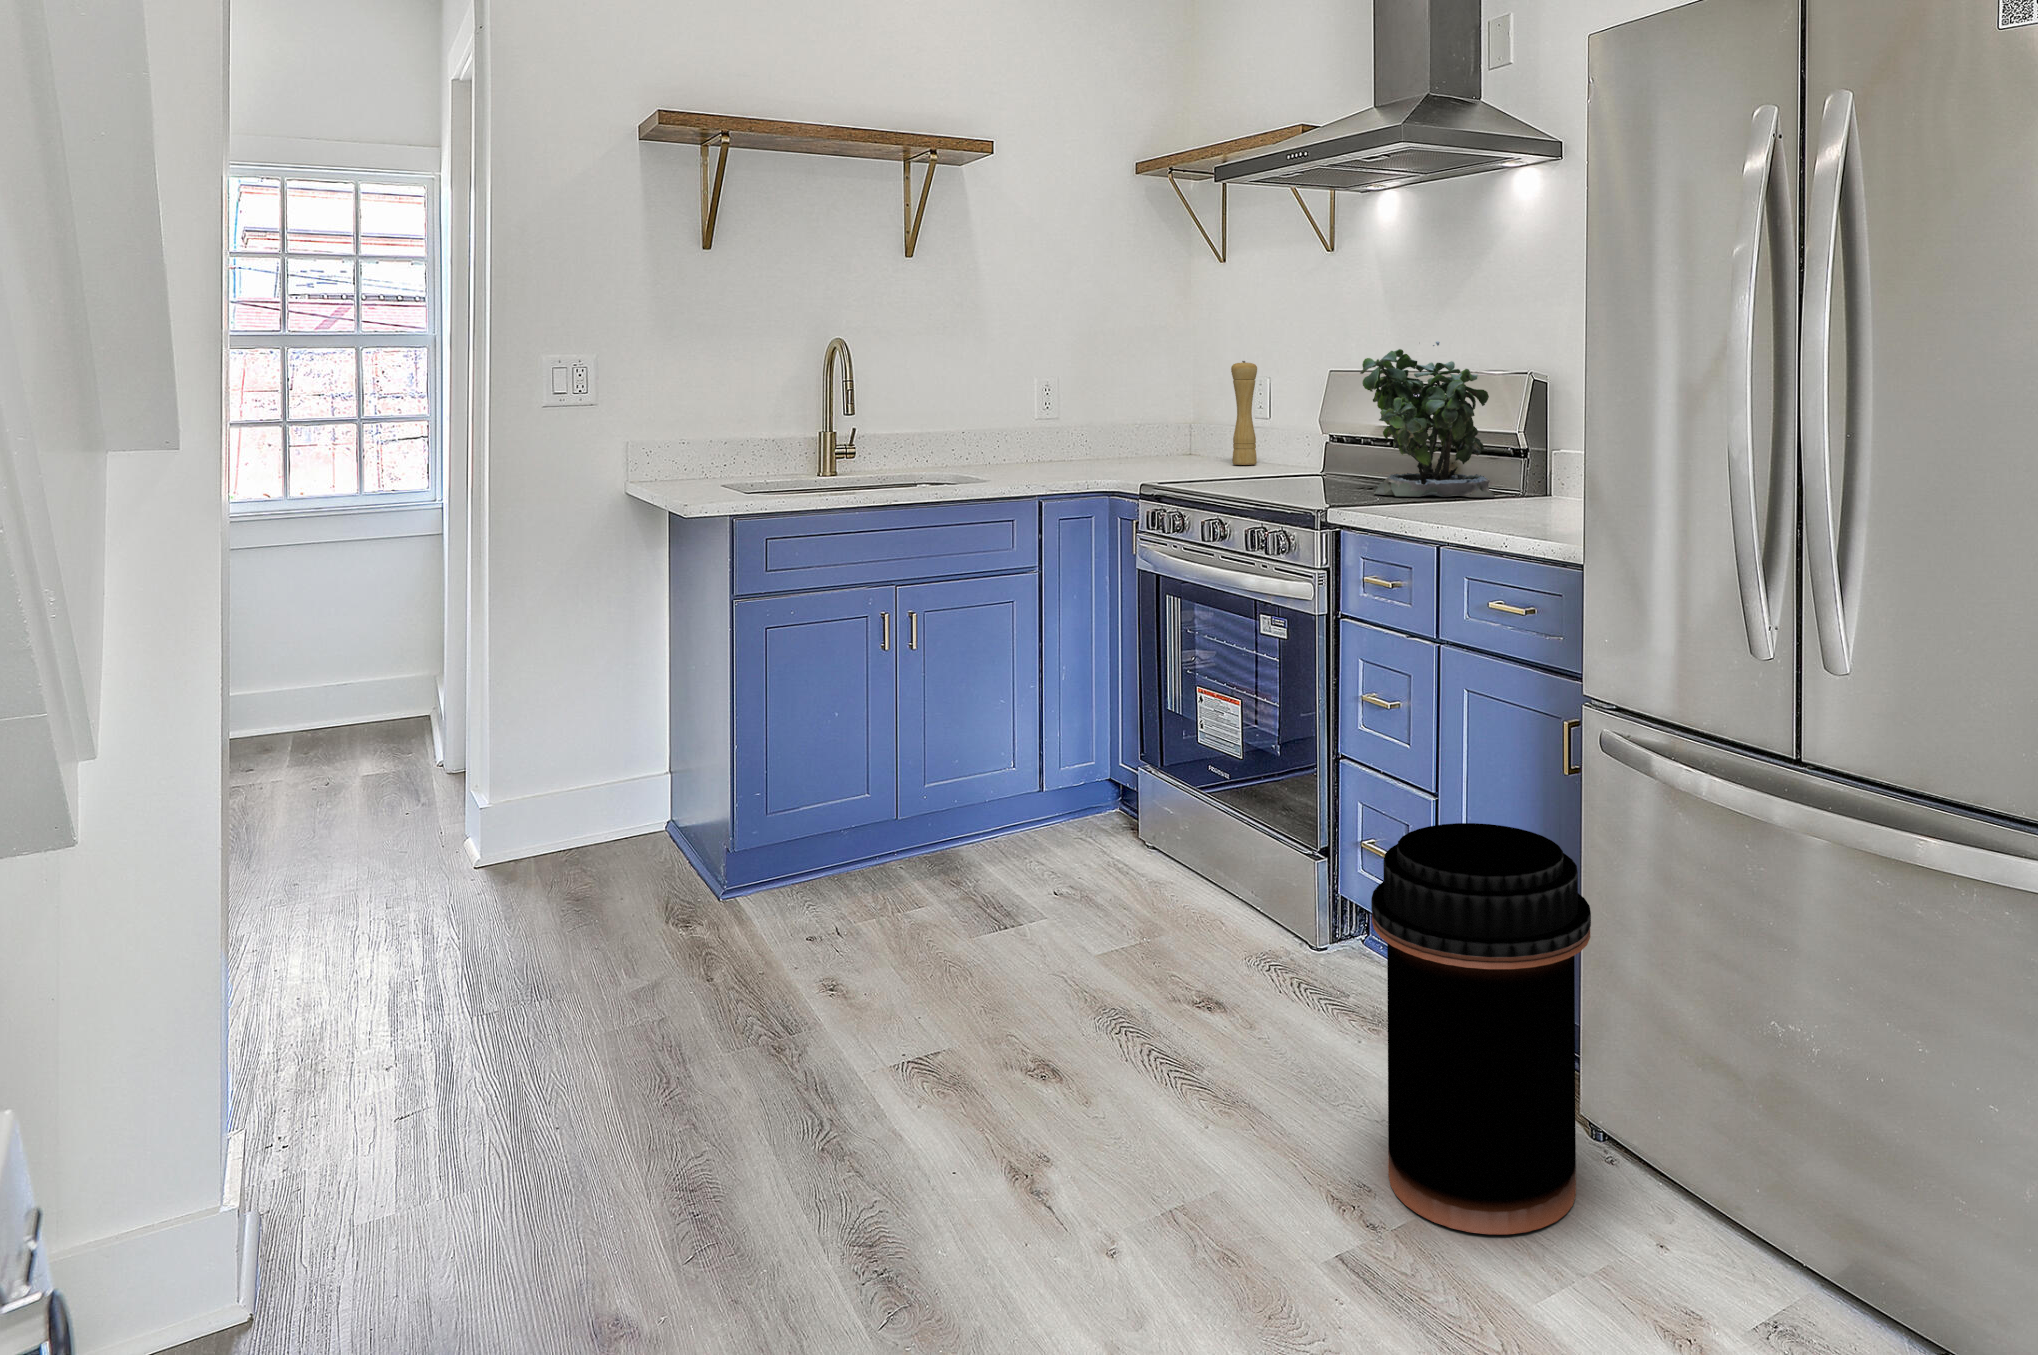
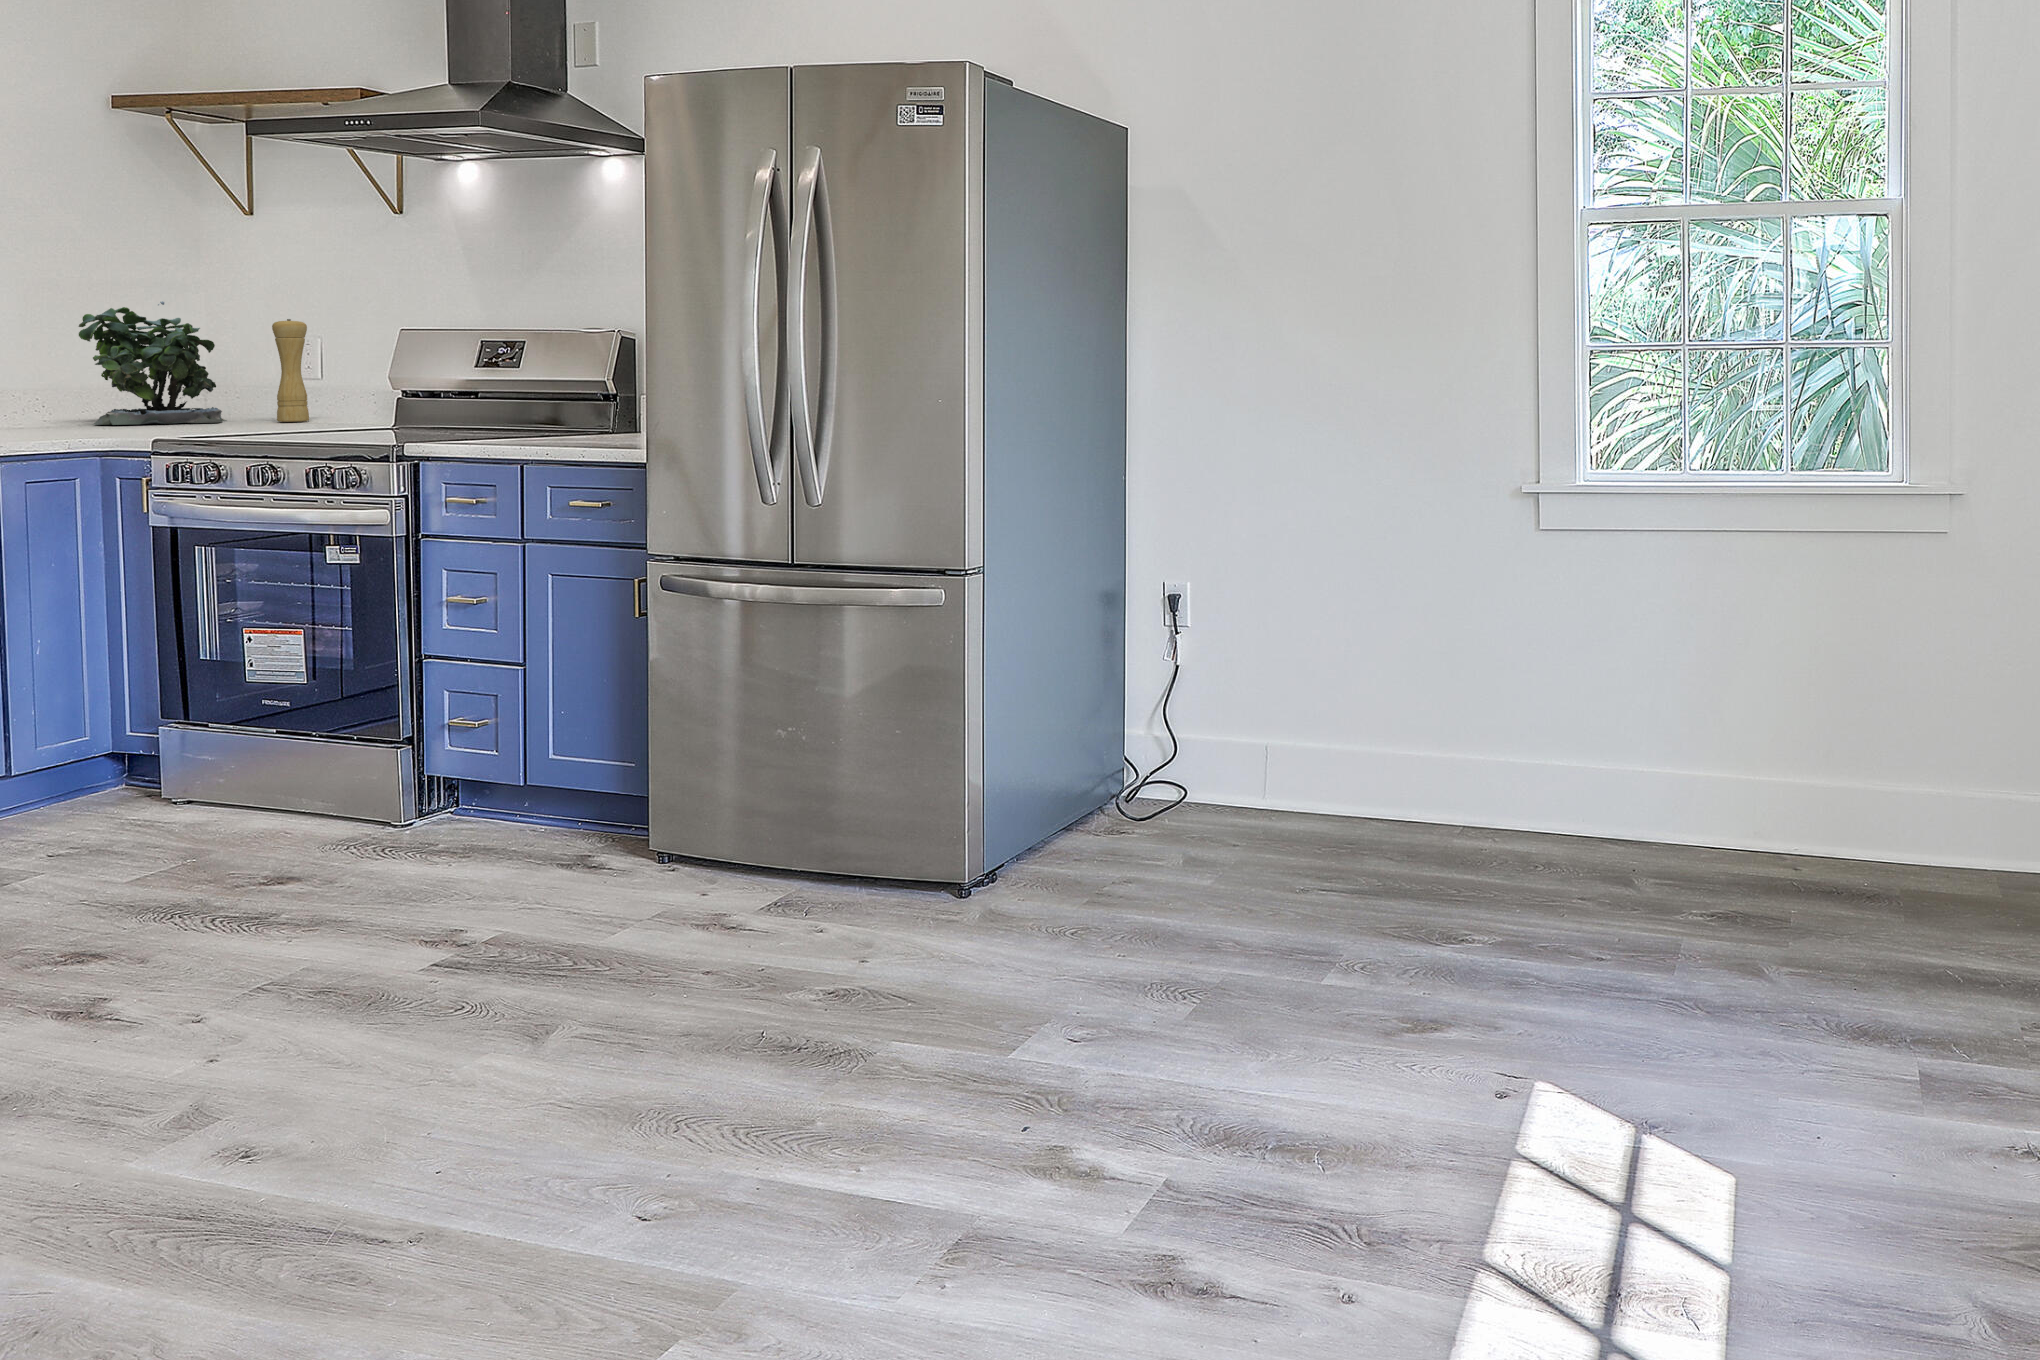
potted plant: present [1360,341,1494,497] -> present [79,301,226,425]
trash can: present [1371,823,1591,1234] -> none [457,660,653,947]

